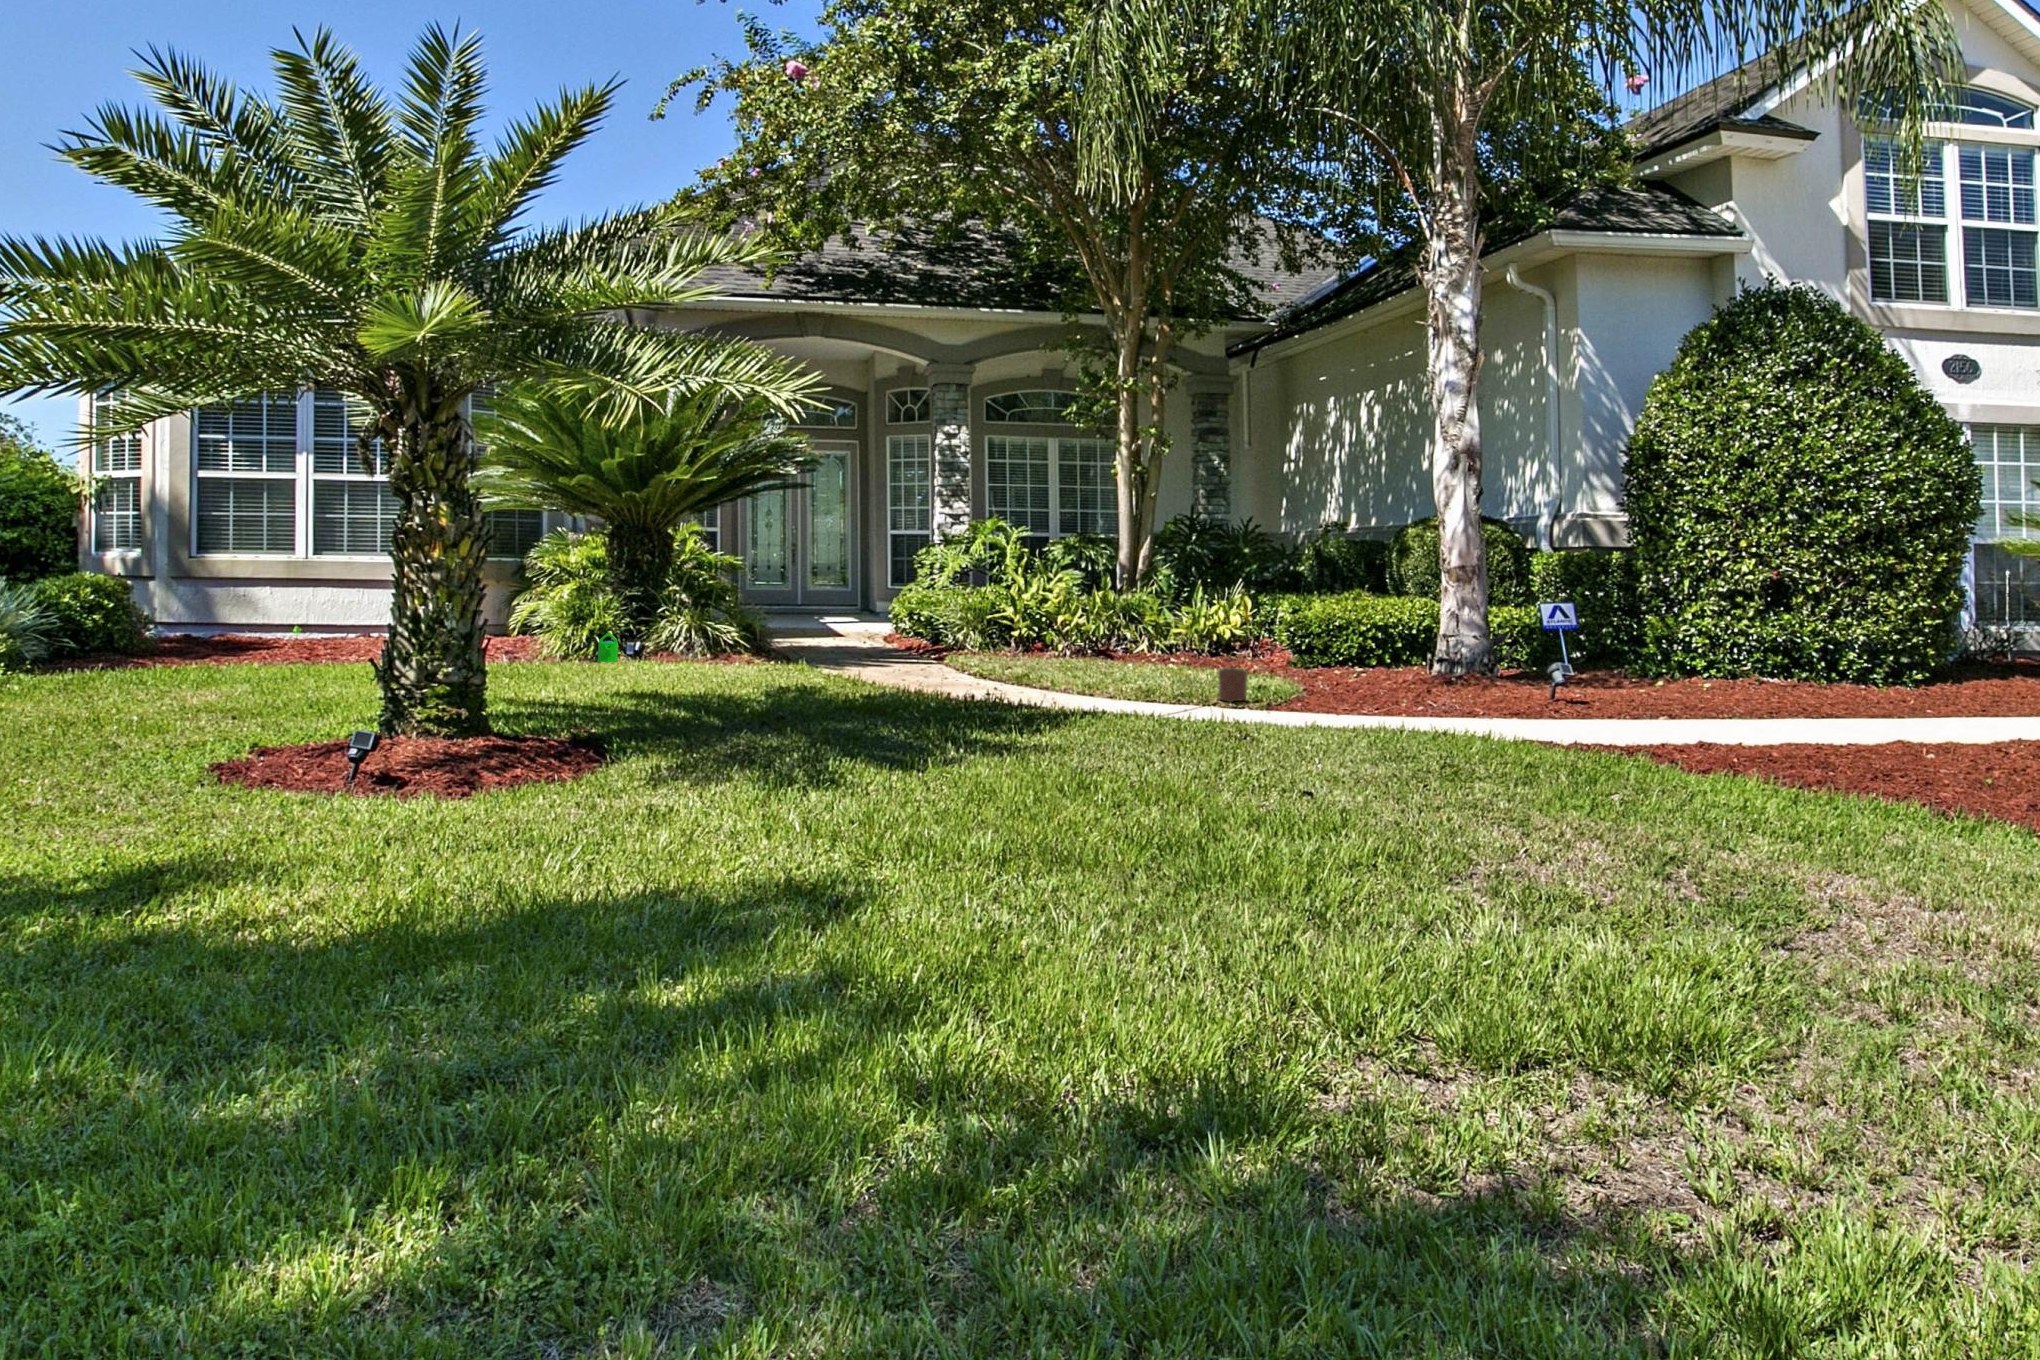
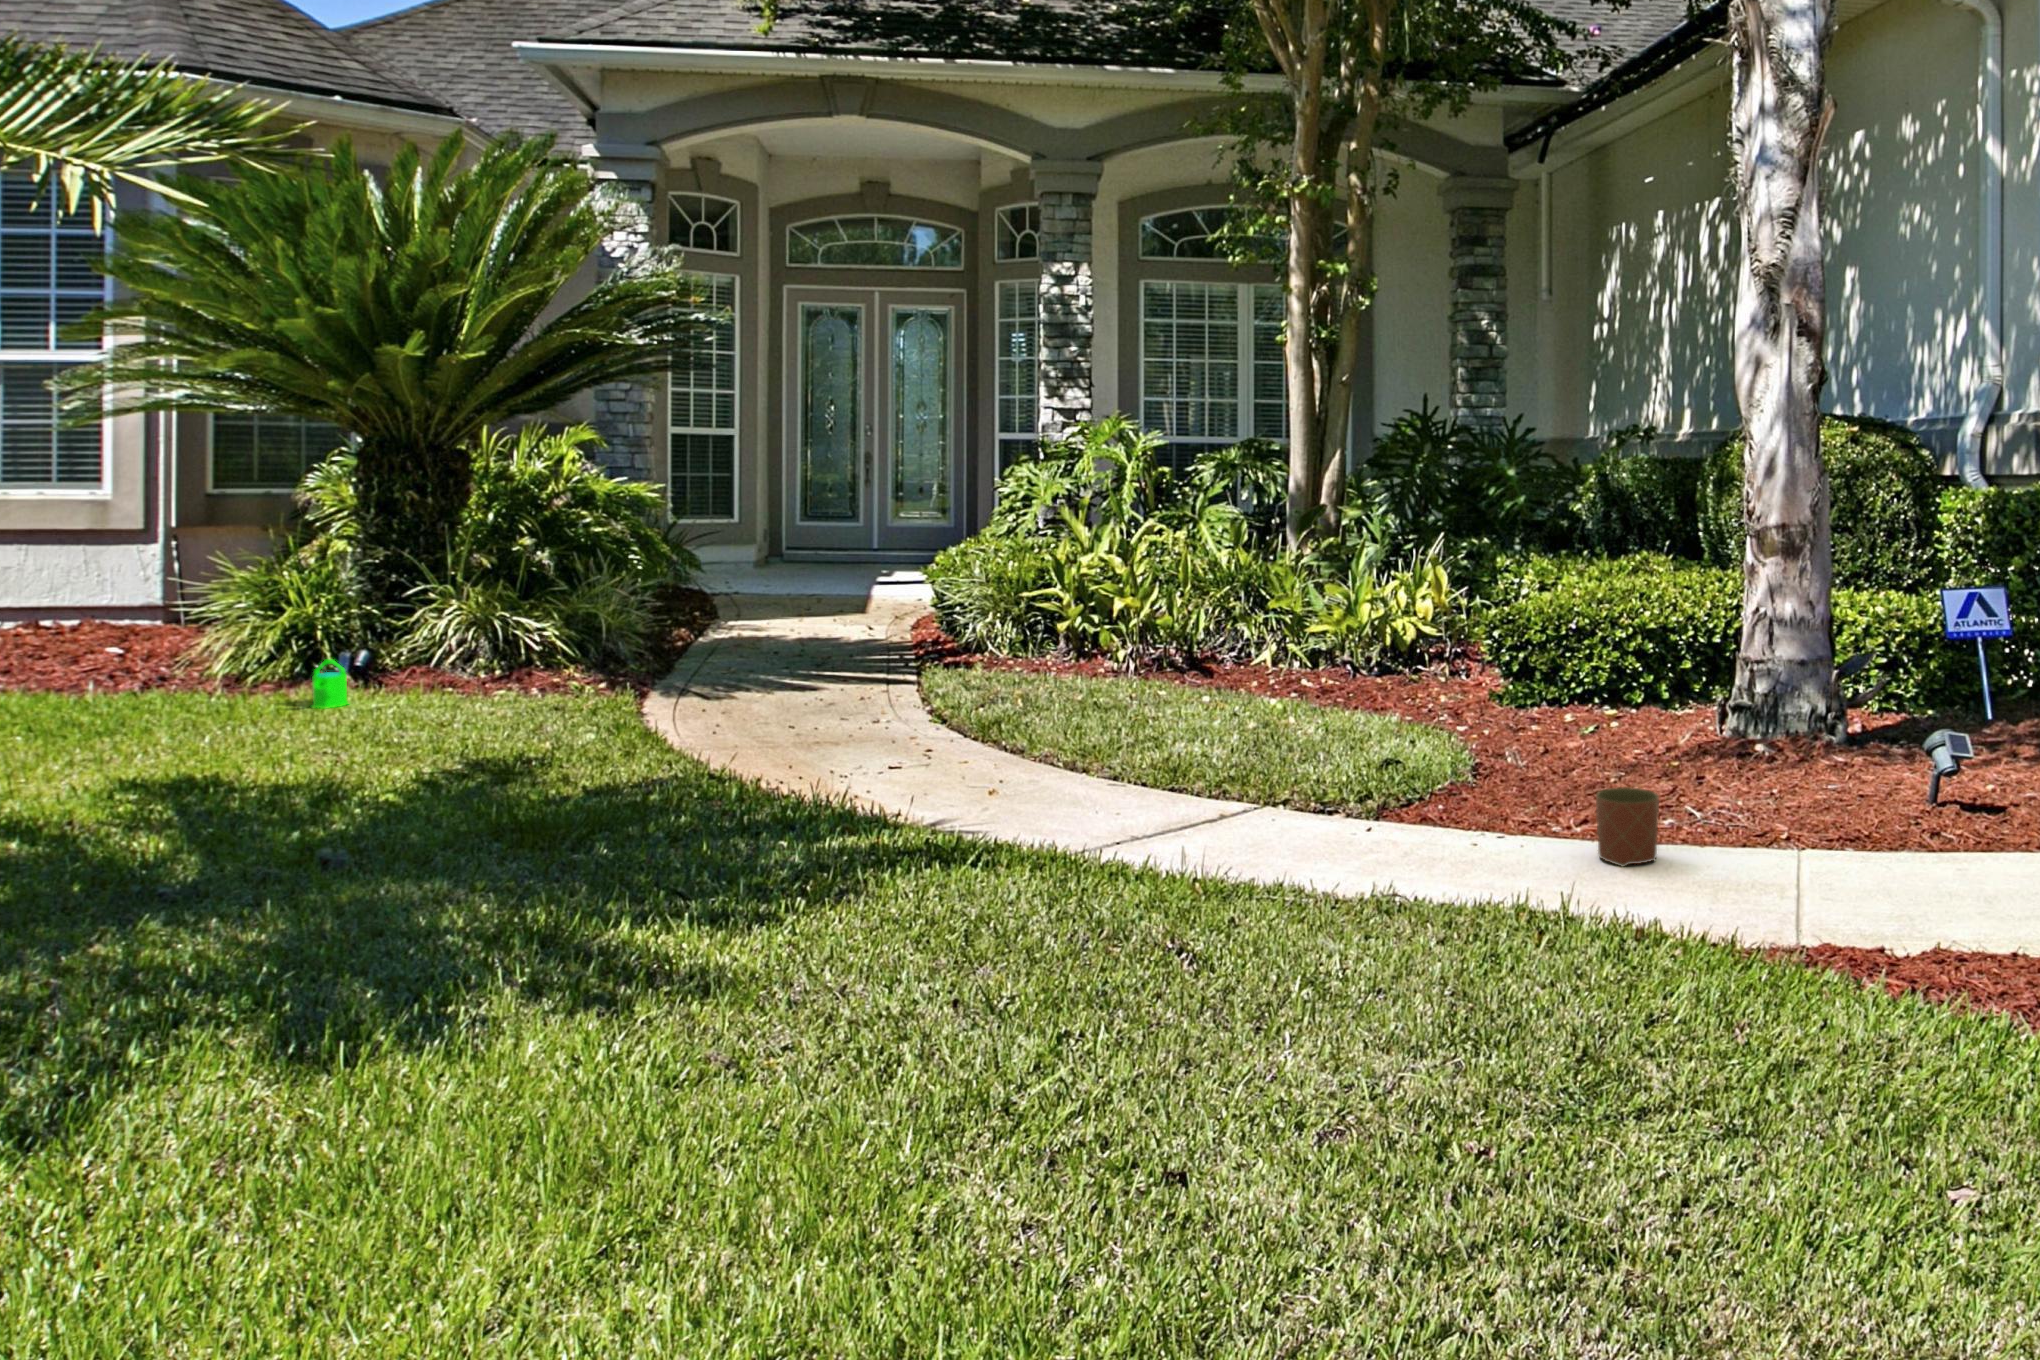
planter: present [1218,668,1248,702] -> present [1596,787,1659,867]

